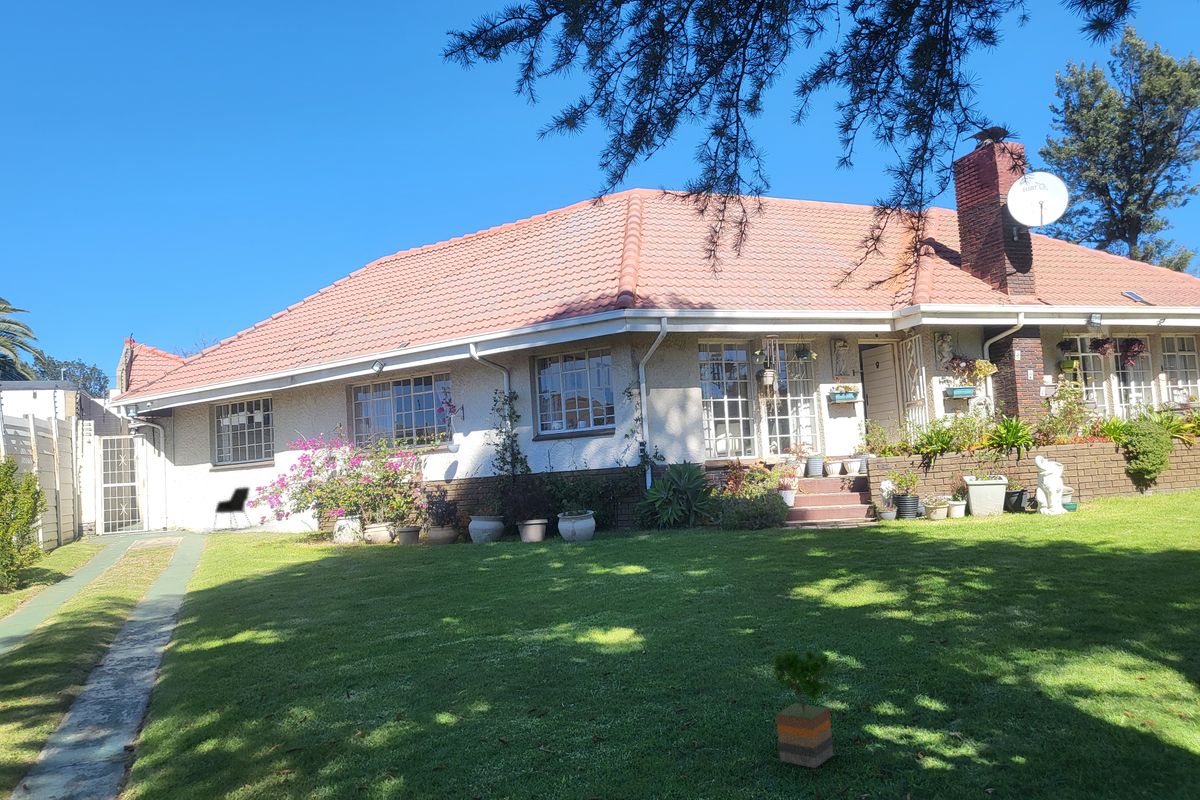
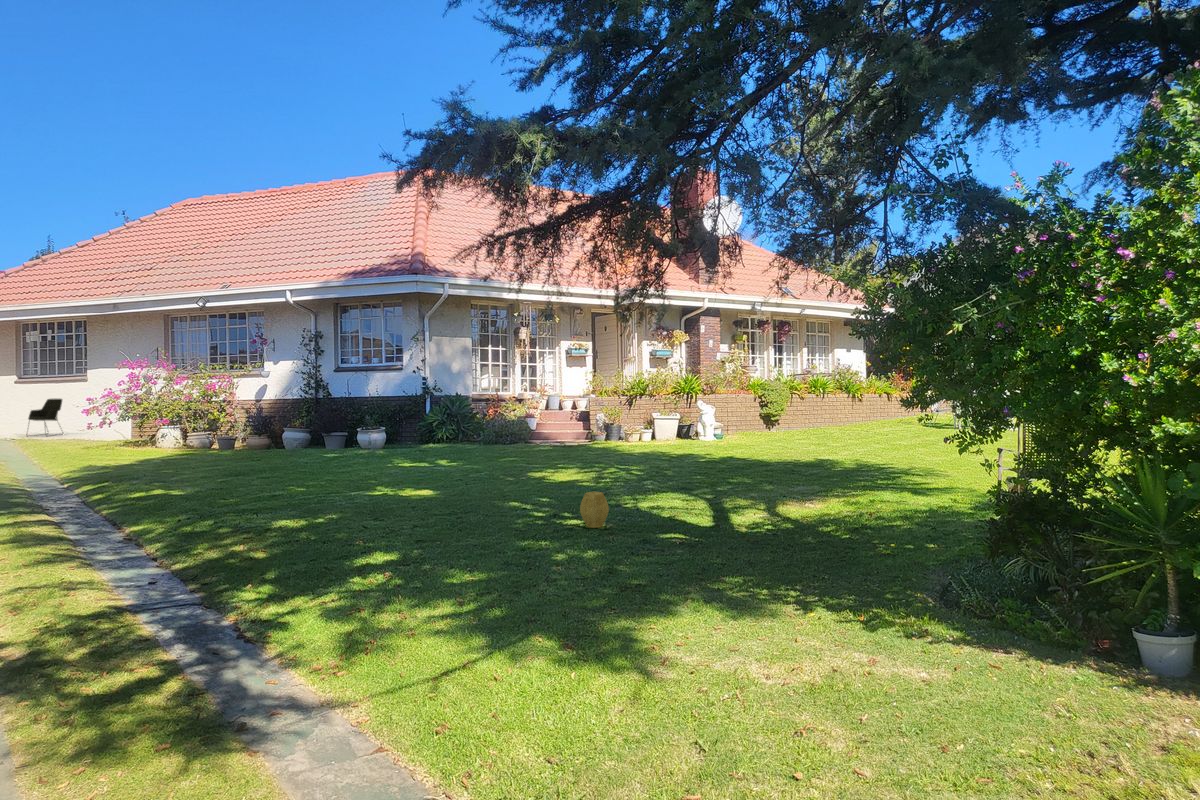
potted tree: present [773,650,837,768] -> none [508,482,542,536]
woven basket: none [920,663,983,743] -> present [580,491,609,528]

